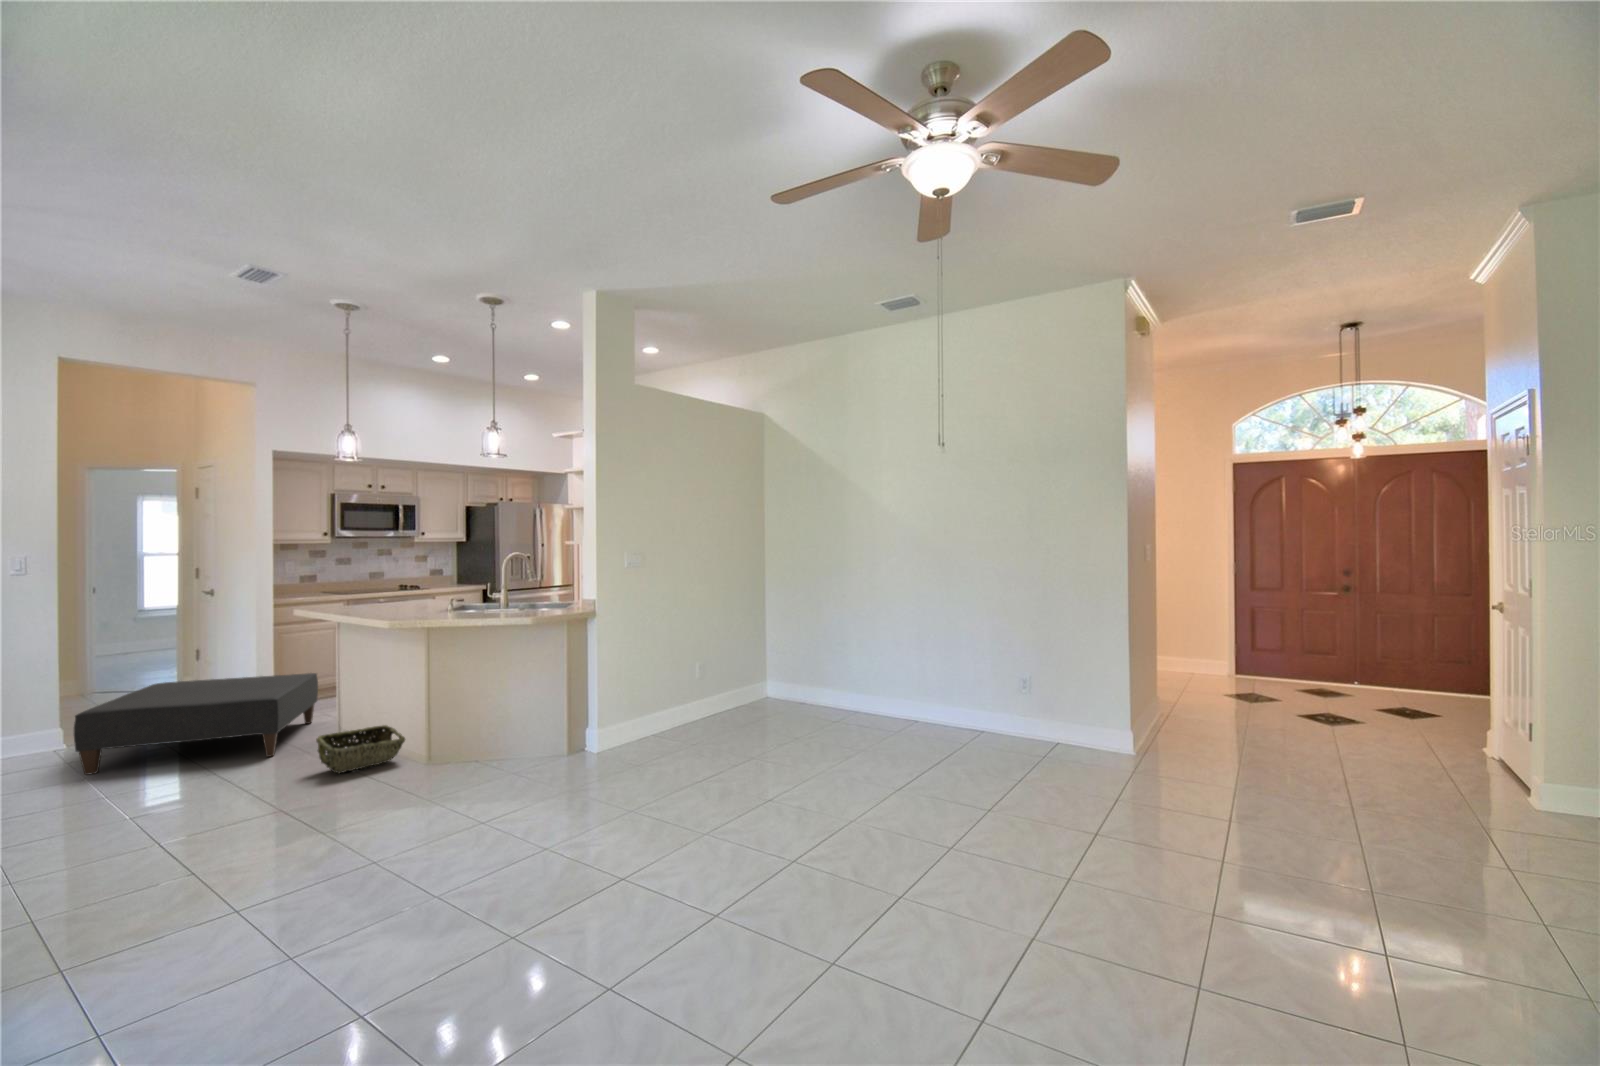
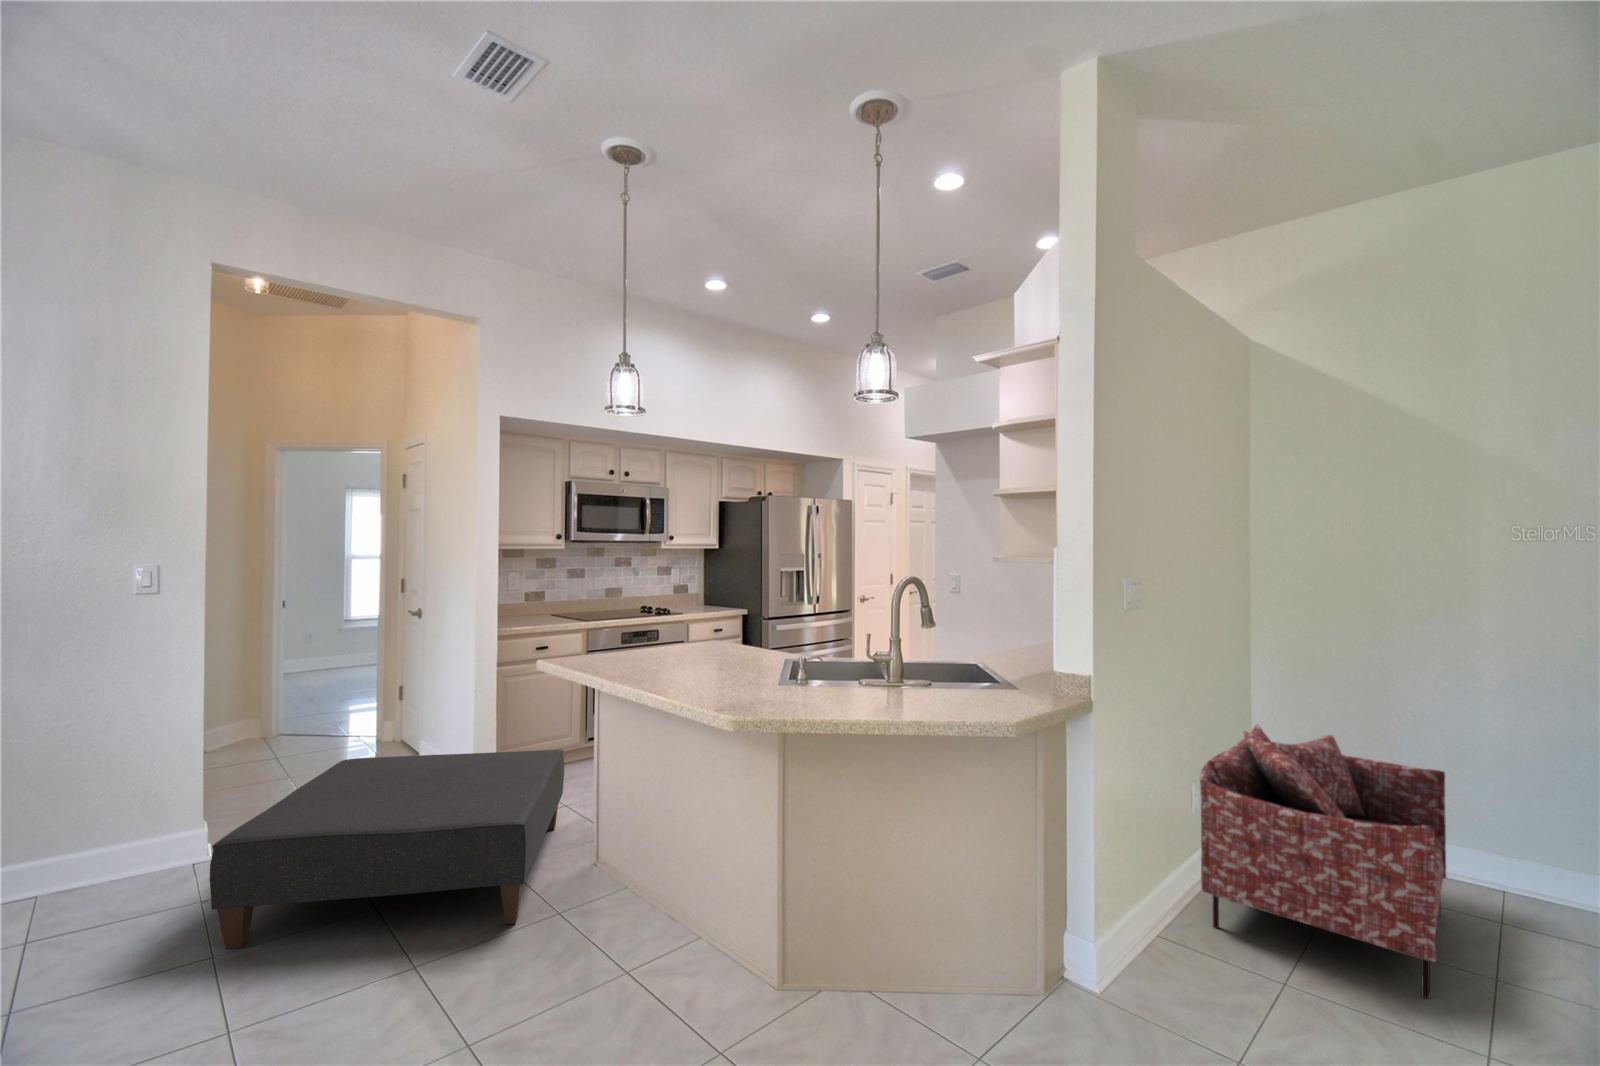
armchair: none [671,635,807,747] -> present [1200,725,1446,998]
woven basket: present [316,725,405,773] -> none [601,887,752,1008]

